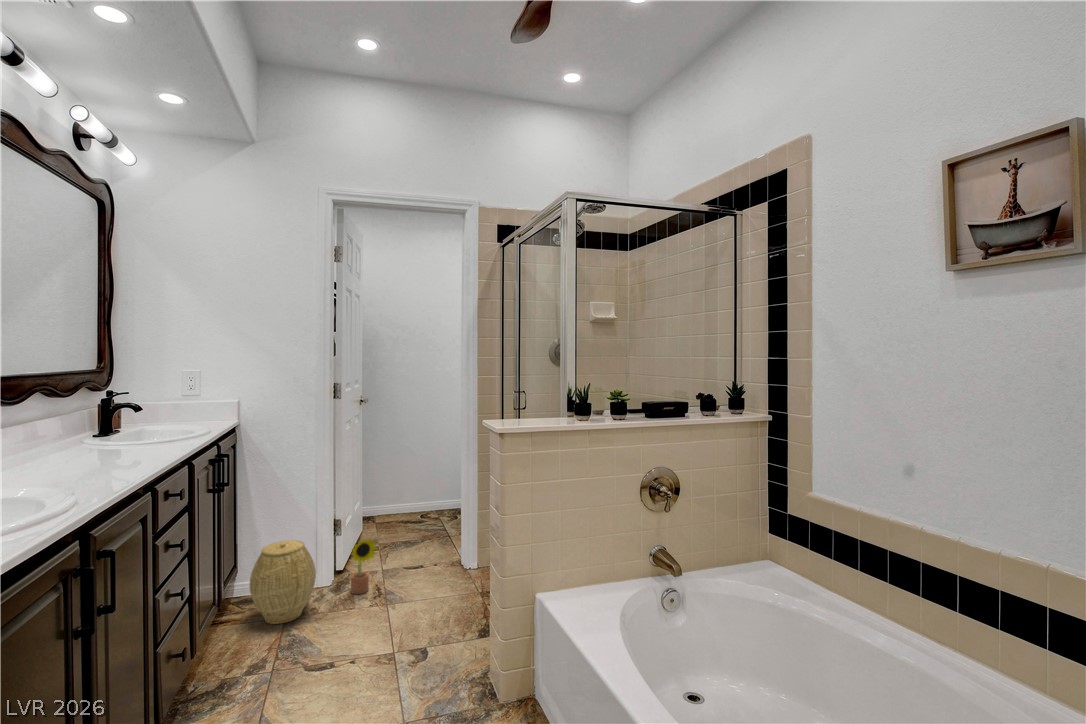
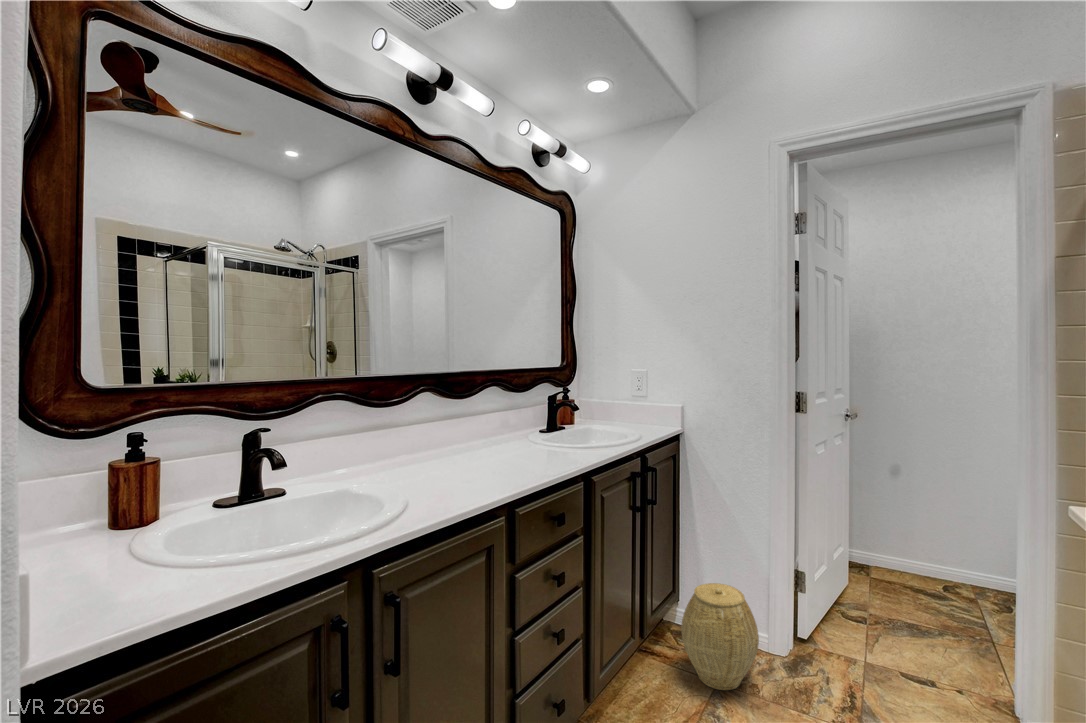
decorative plant: present [351,539,378,594] -> none [807,617,853,692]

